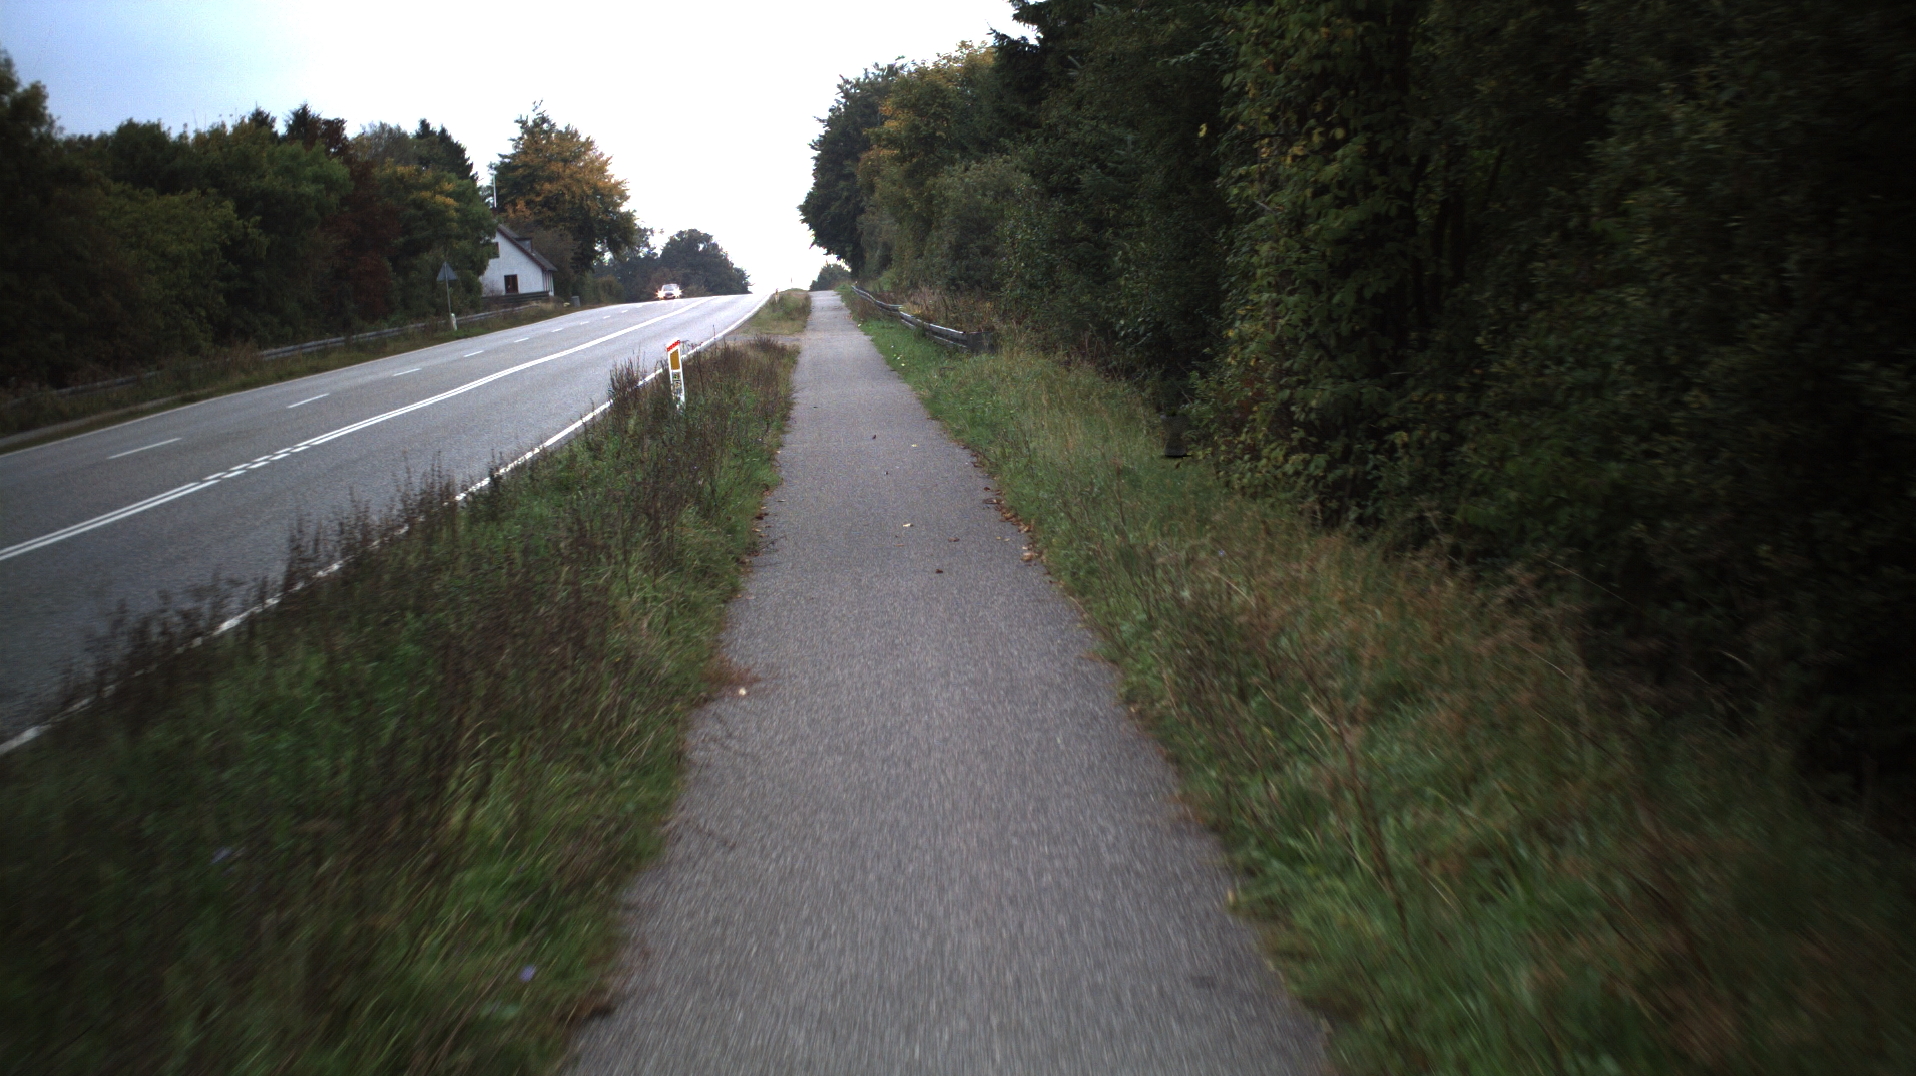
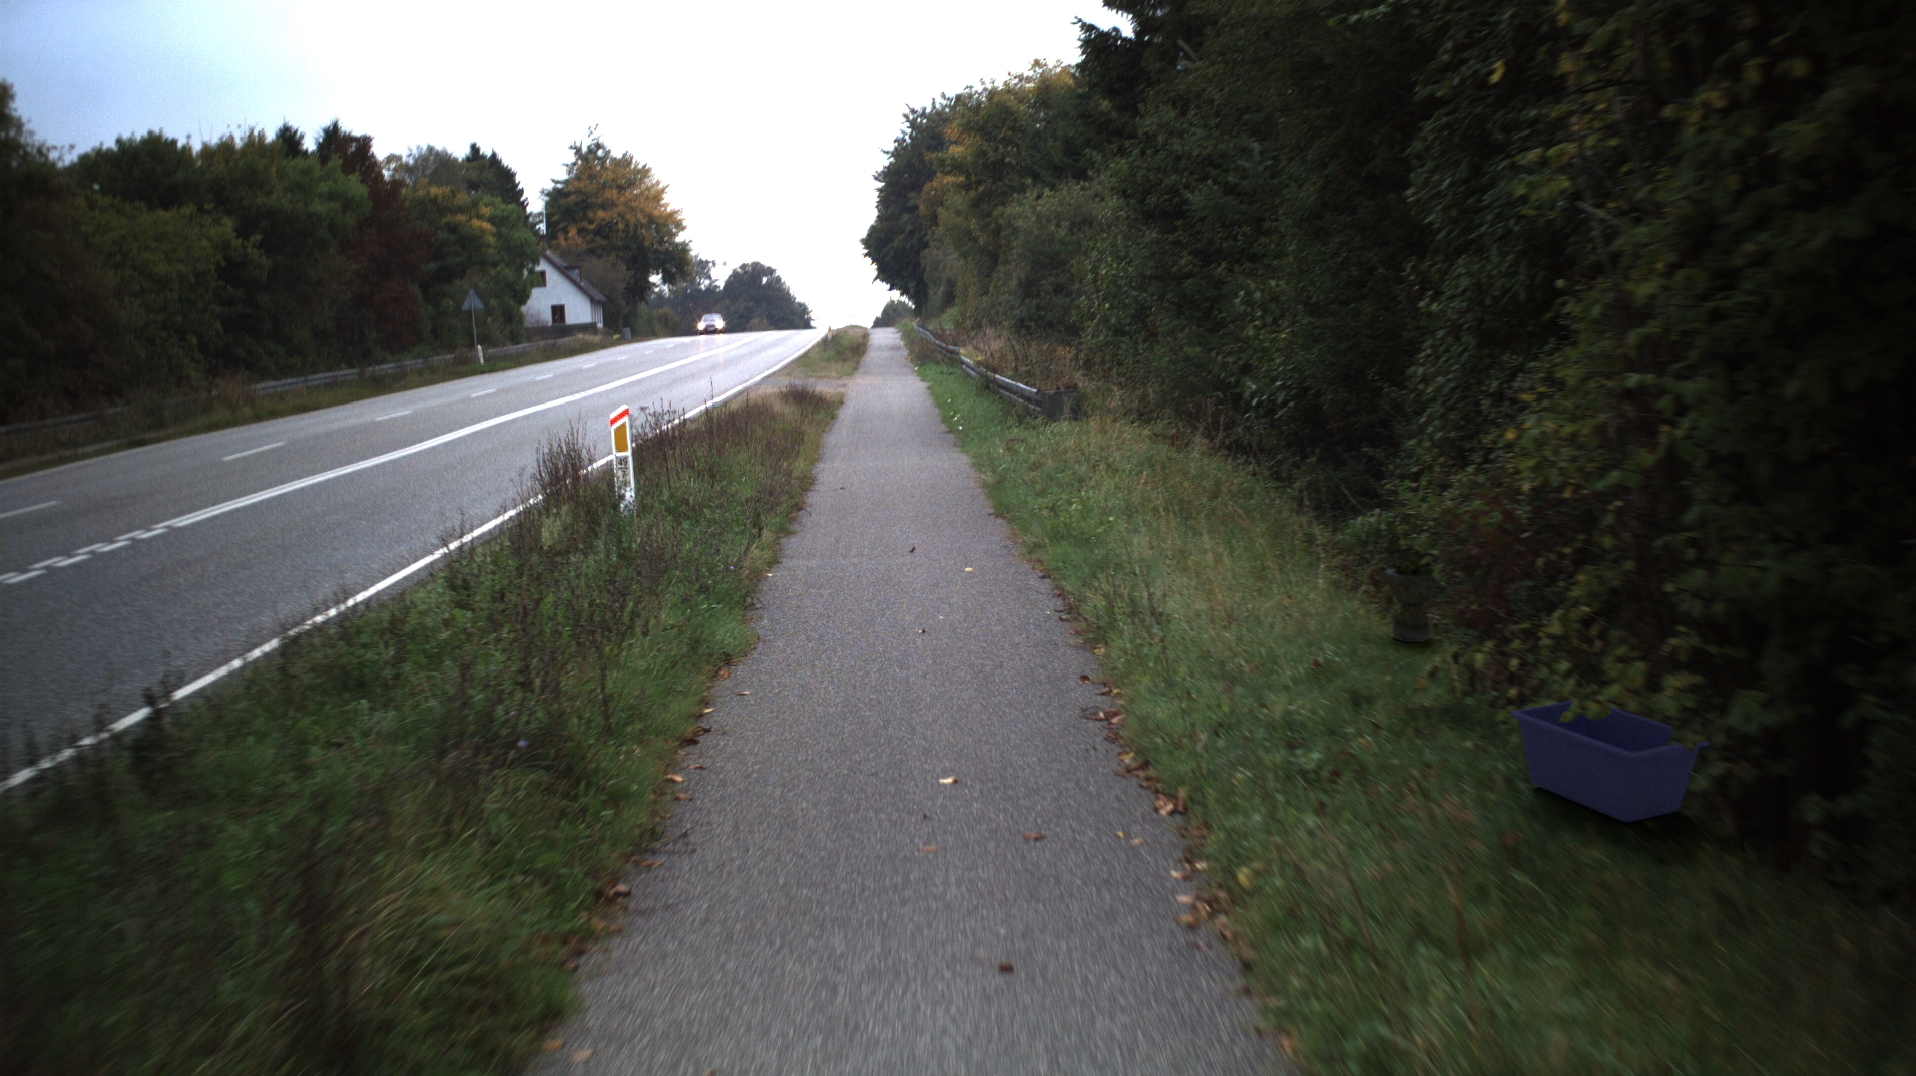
storage bin: none [1184,455,1267,502] -> present [1510,701,1710,822]

